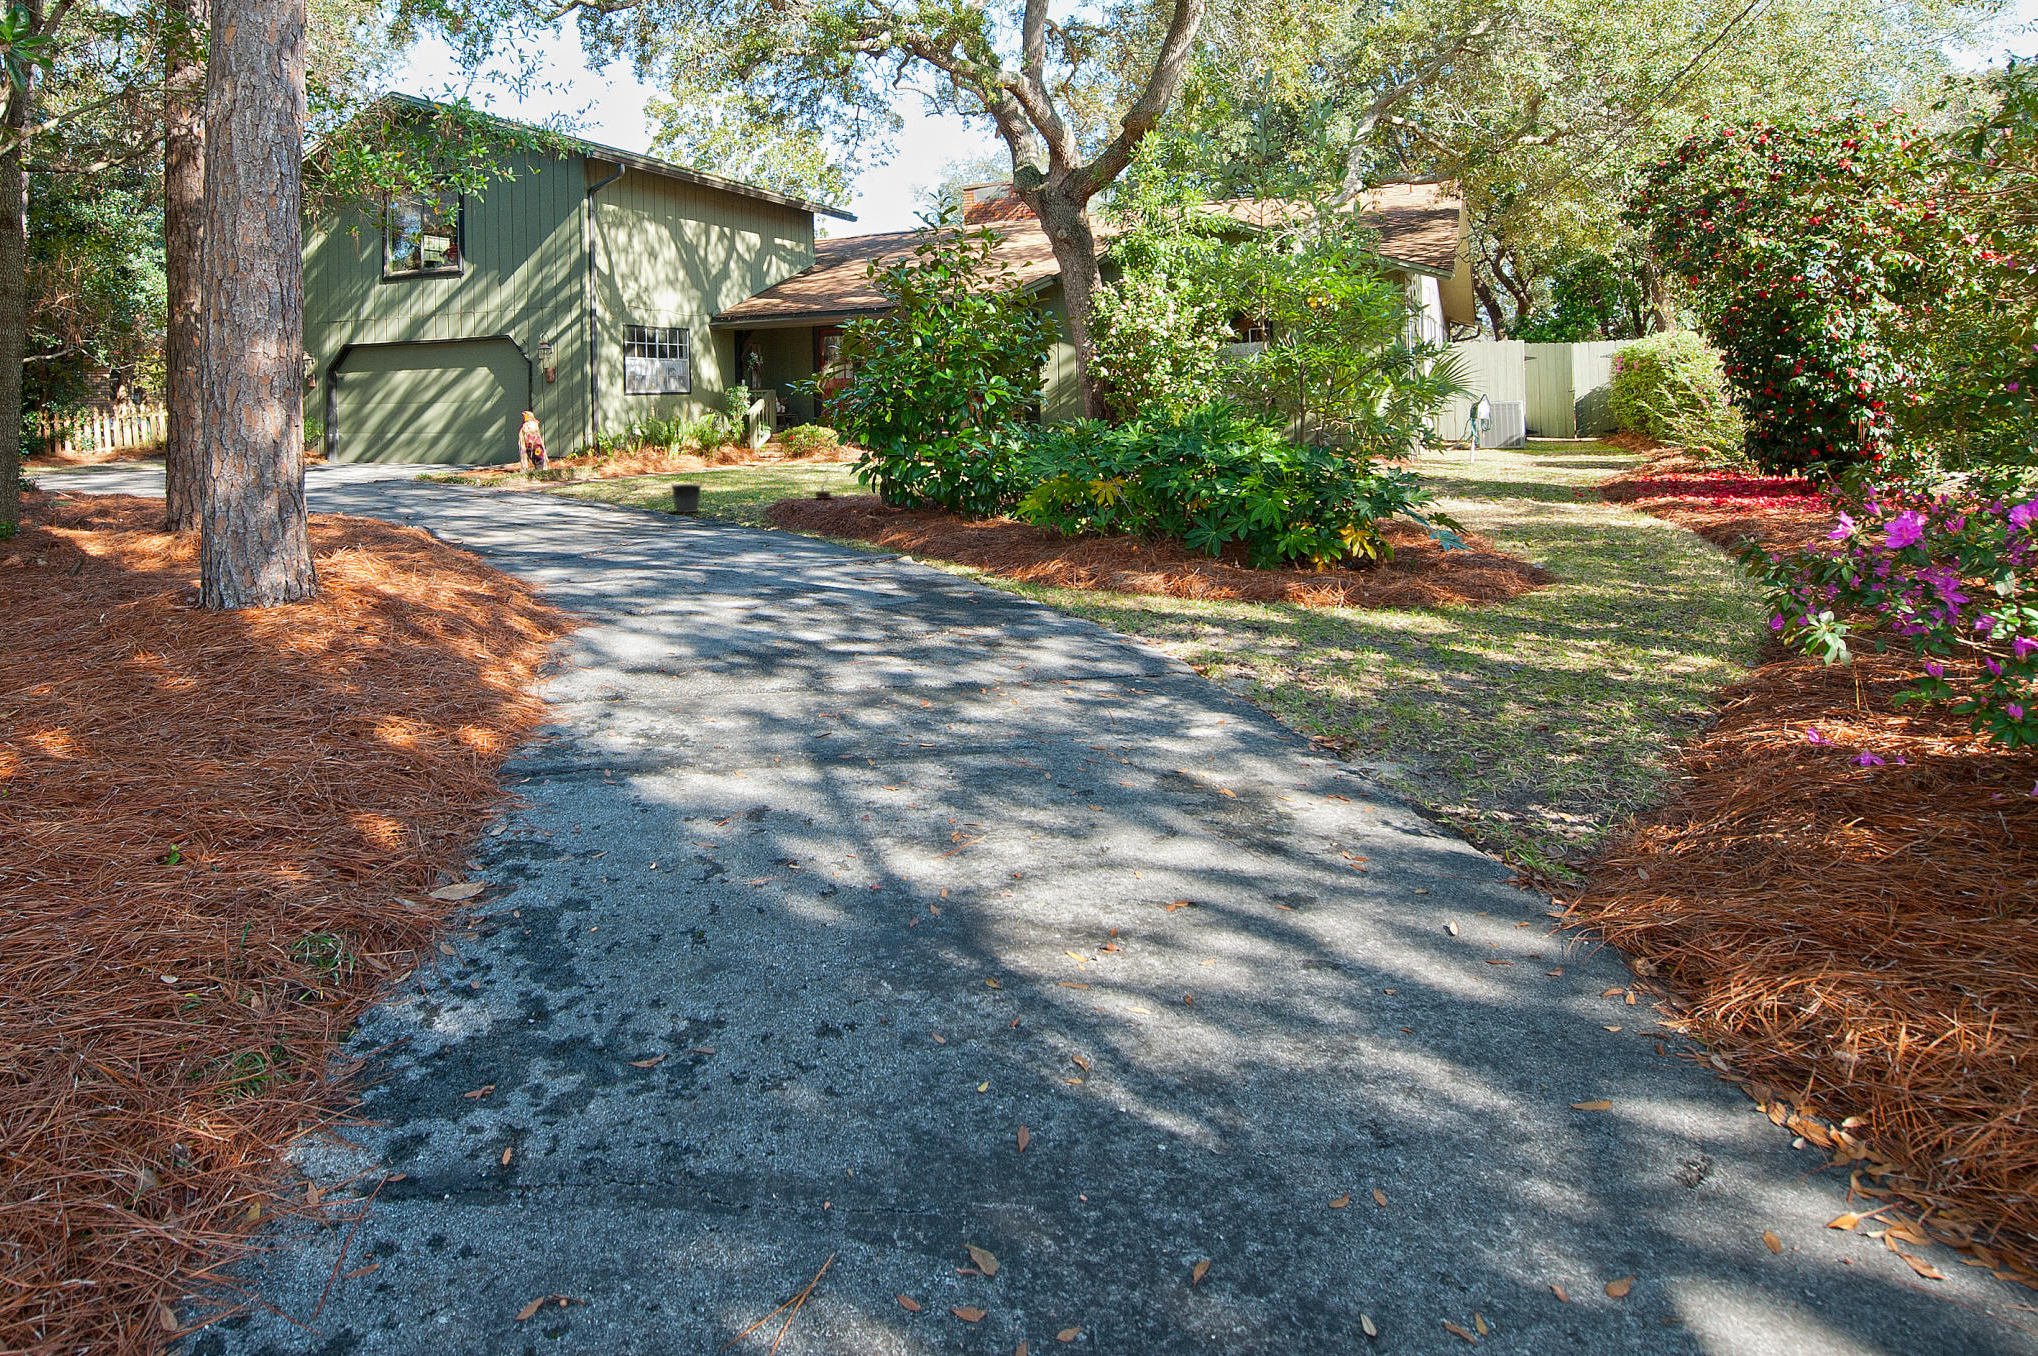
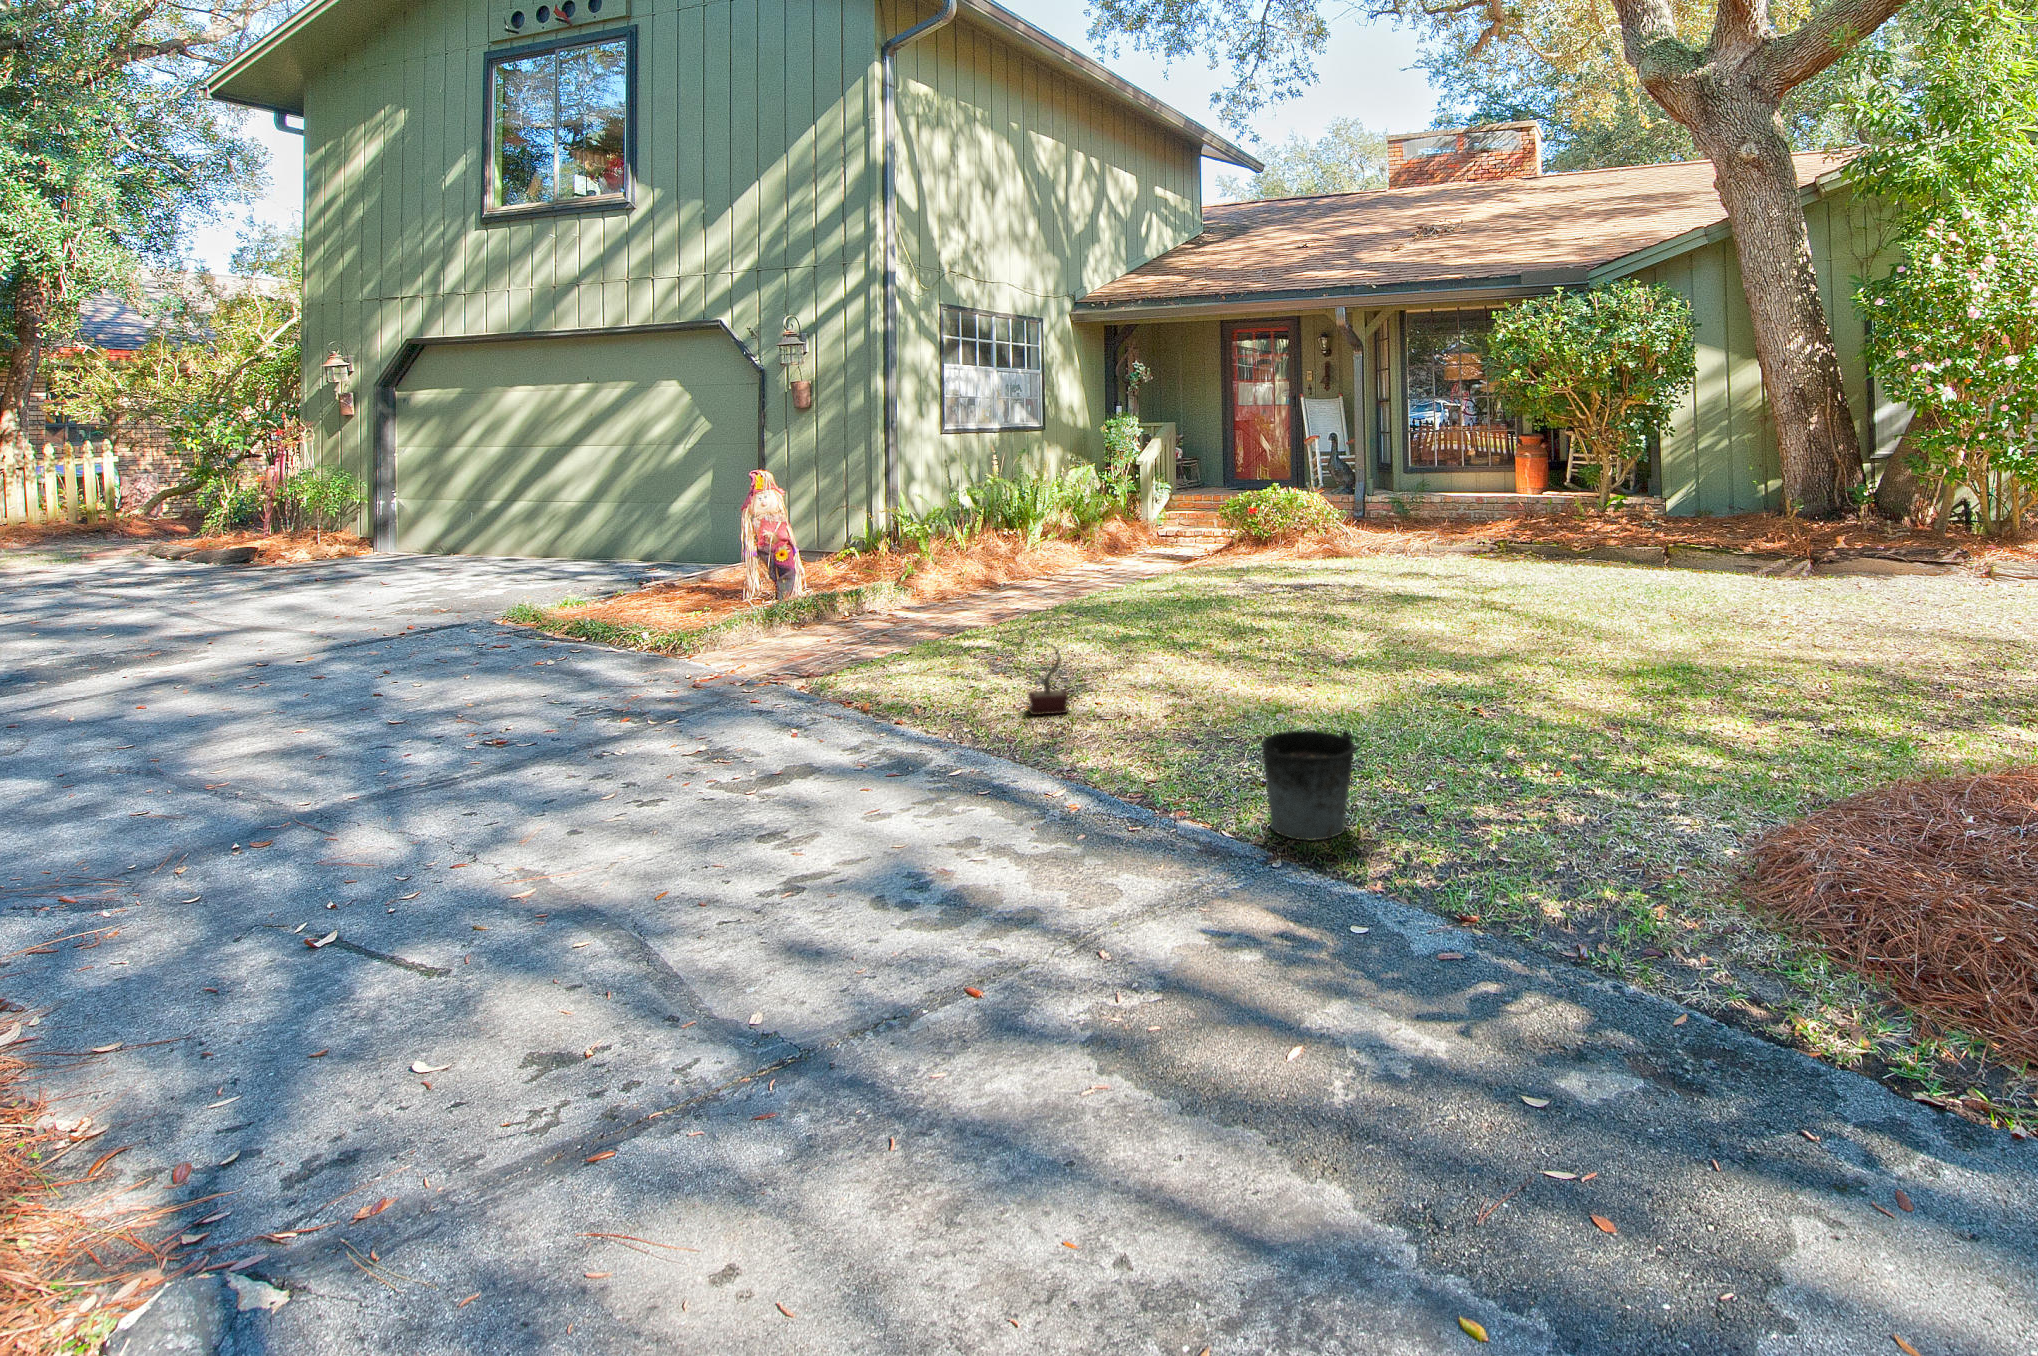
potted plant: present [816,460,840,499] -> present [1015,609,1105,715]

